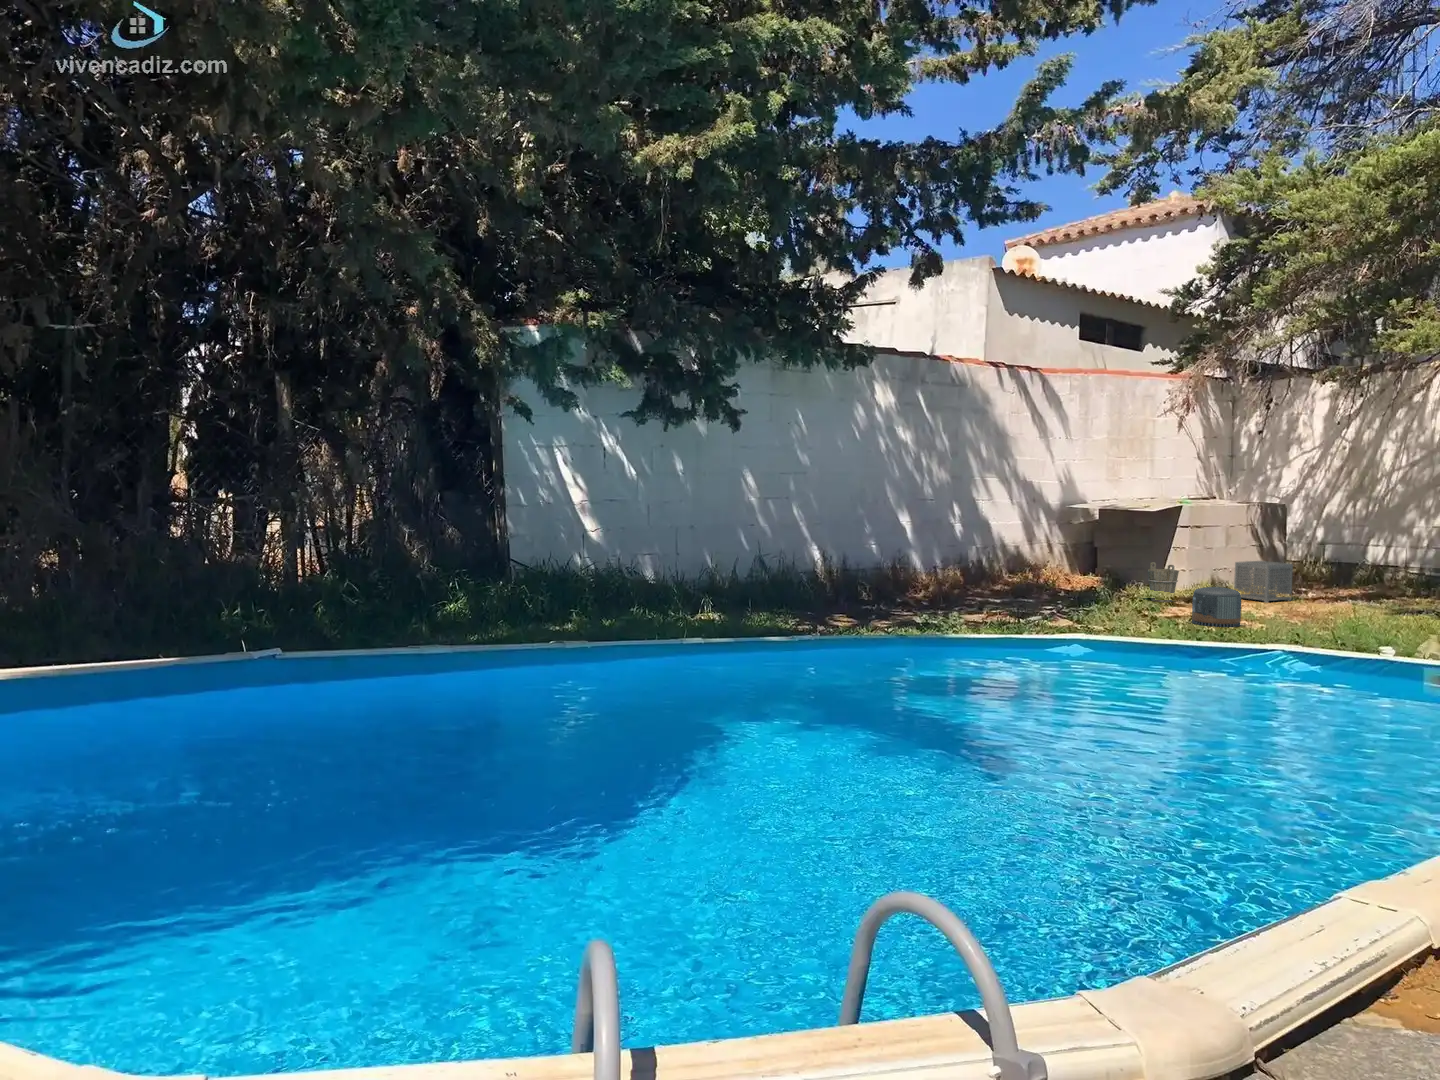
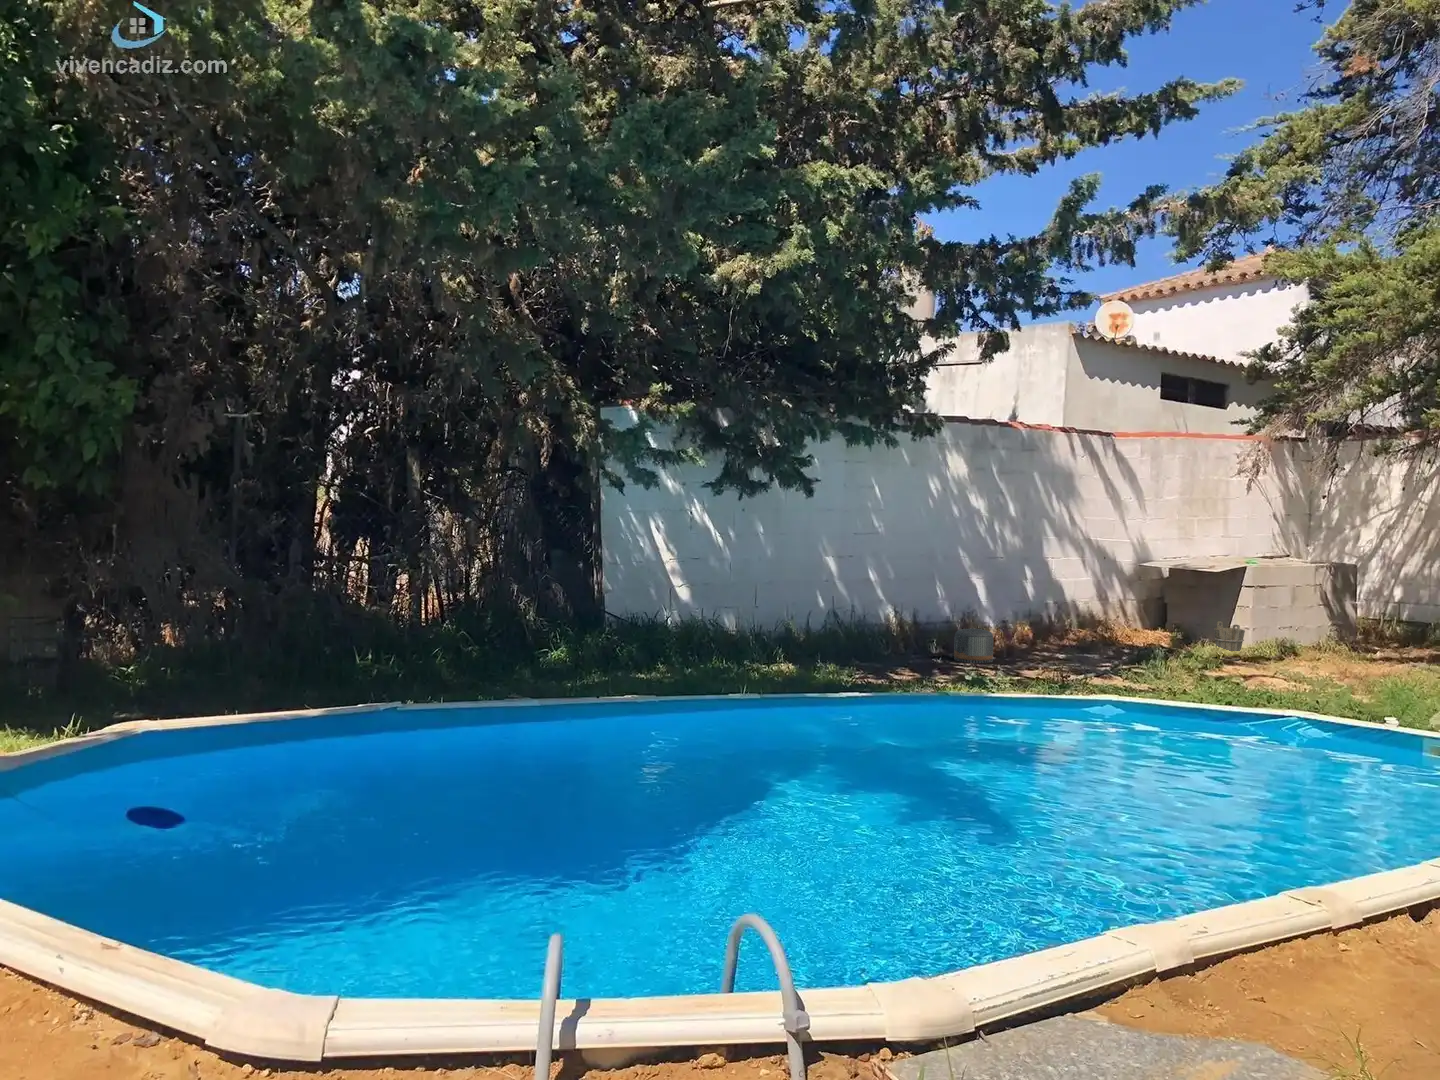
side table: present [1234,561,1293,603] -> none [1303,621,1363,663]
pouf: present [1192,587,1241,627] -> present [954,629,993,663]

